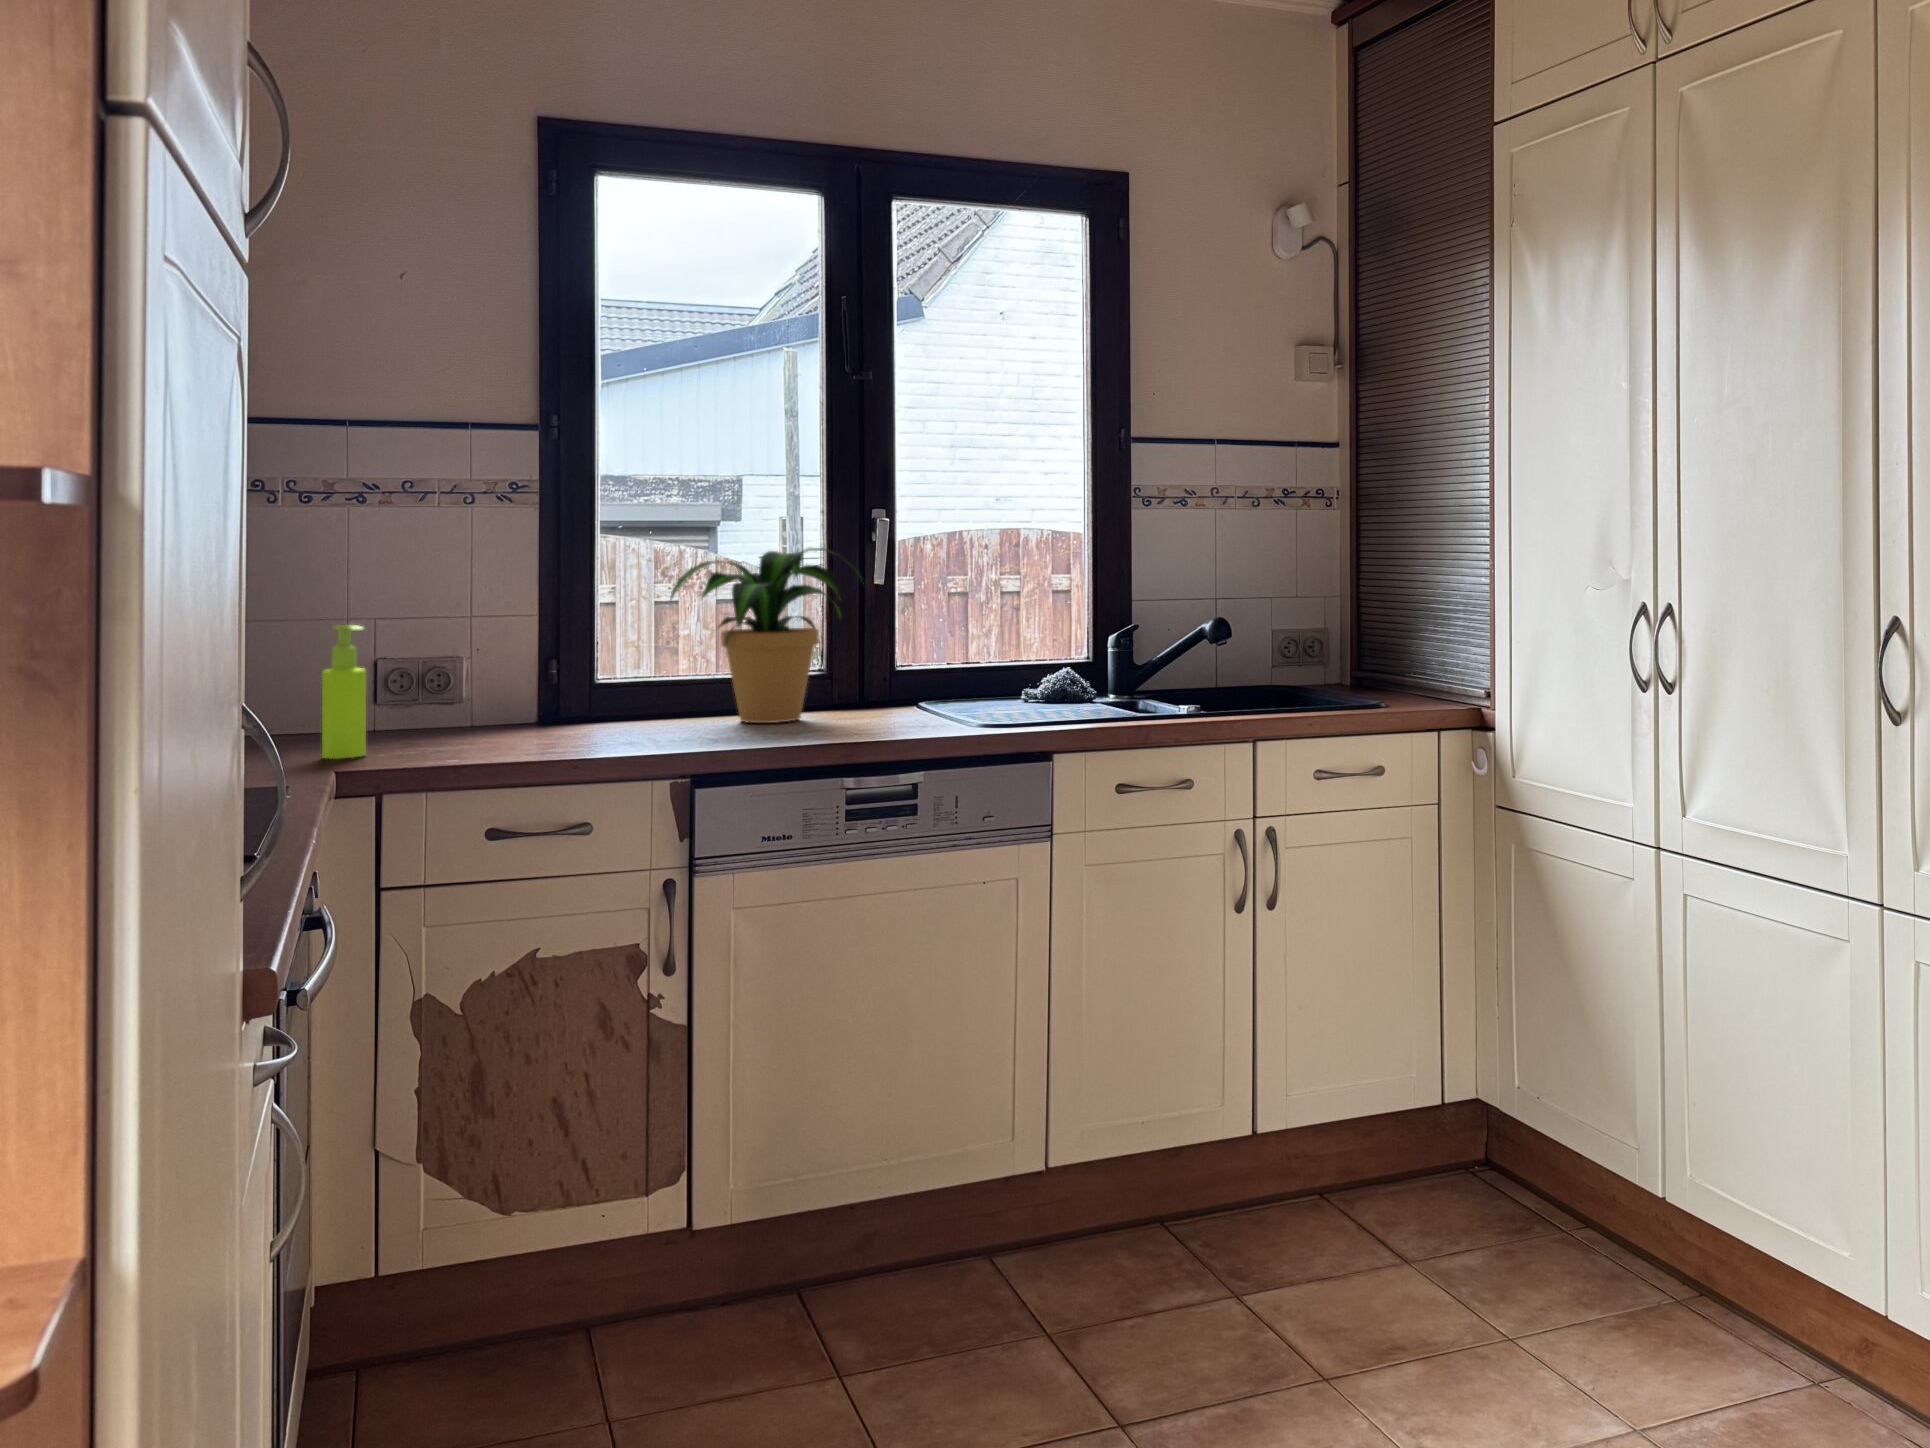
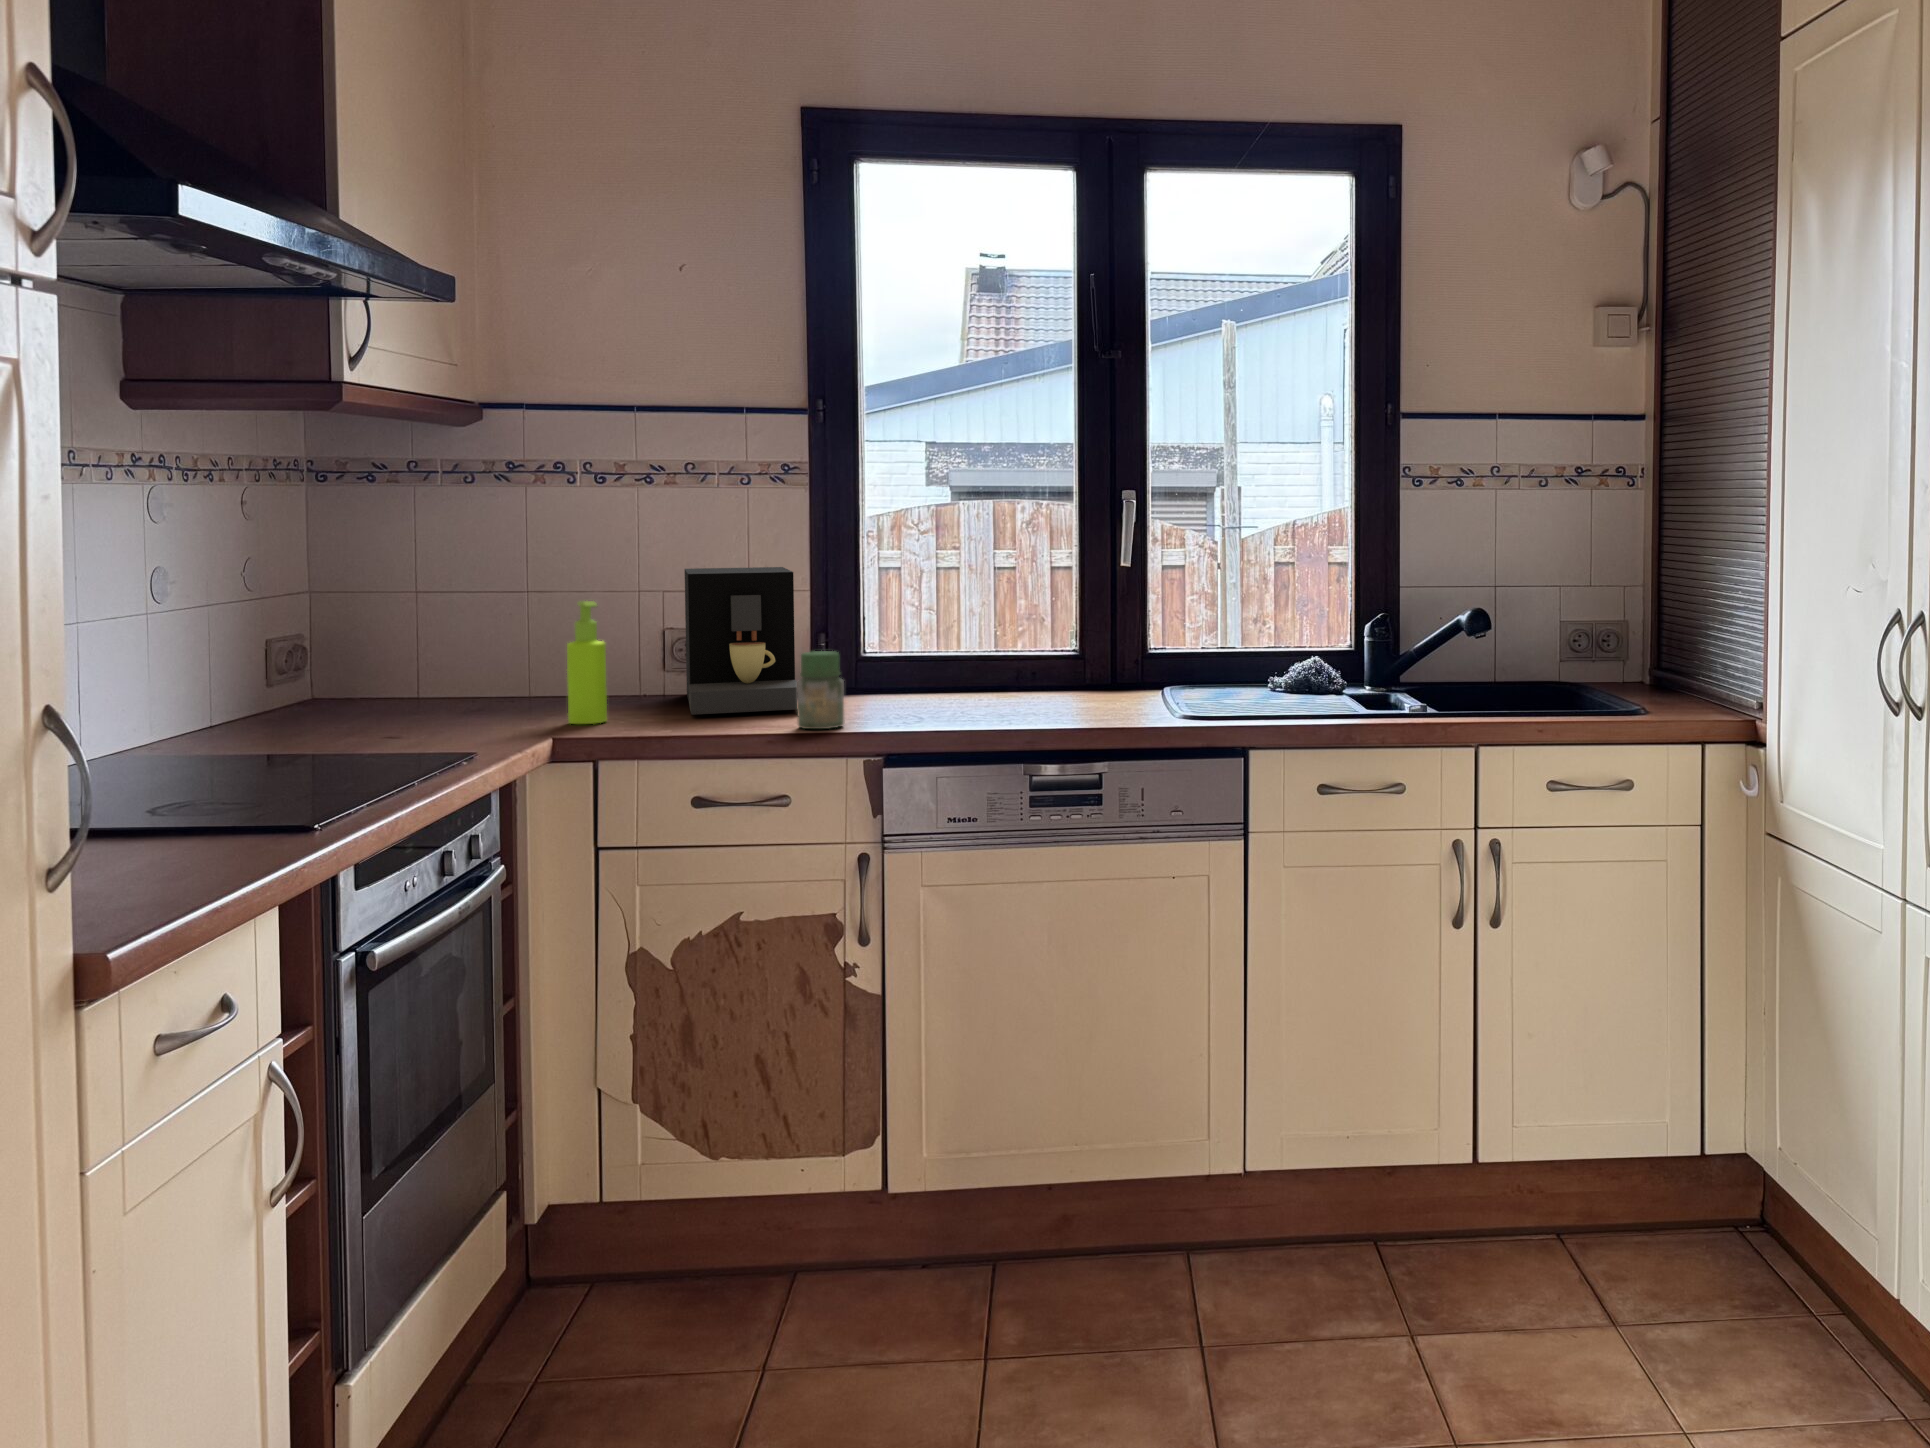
potted plant: present [670,548,857,723] -> none [902,531,1090,703]
coffee maker: none [402,589,576,744] -> present [685,567,797,715]
jar: none [598,671,648,751] -> present [797,651,845,729]

